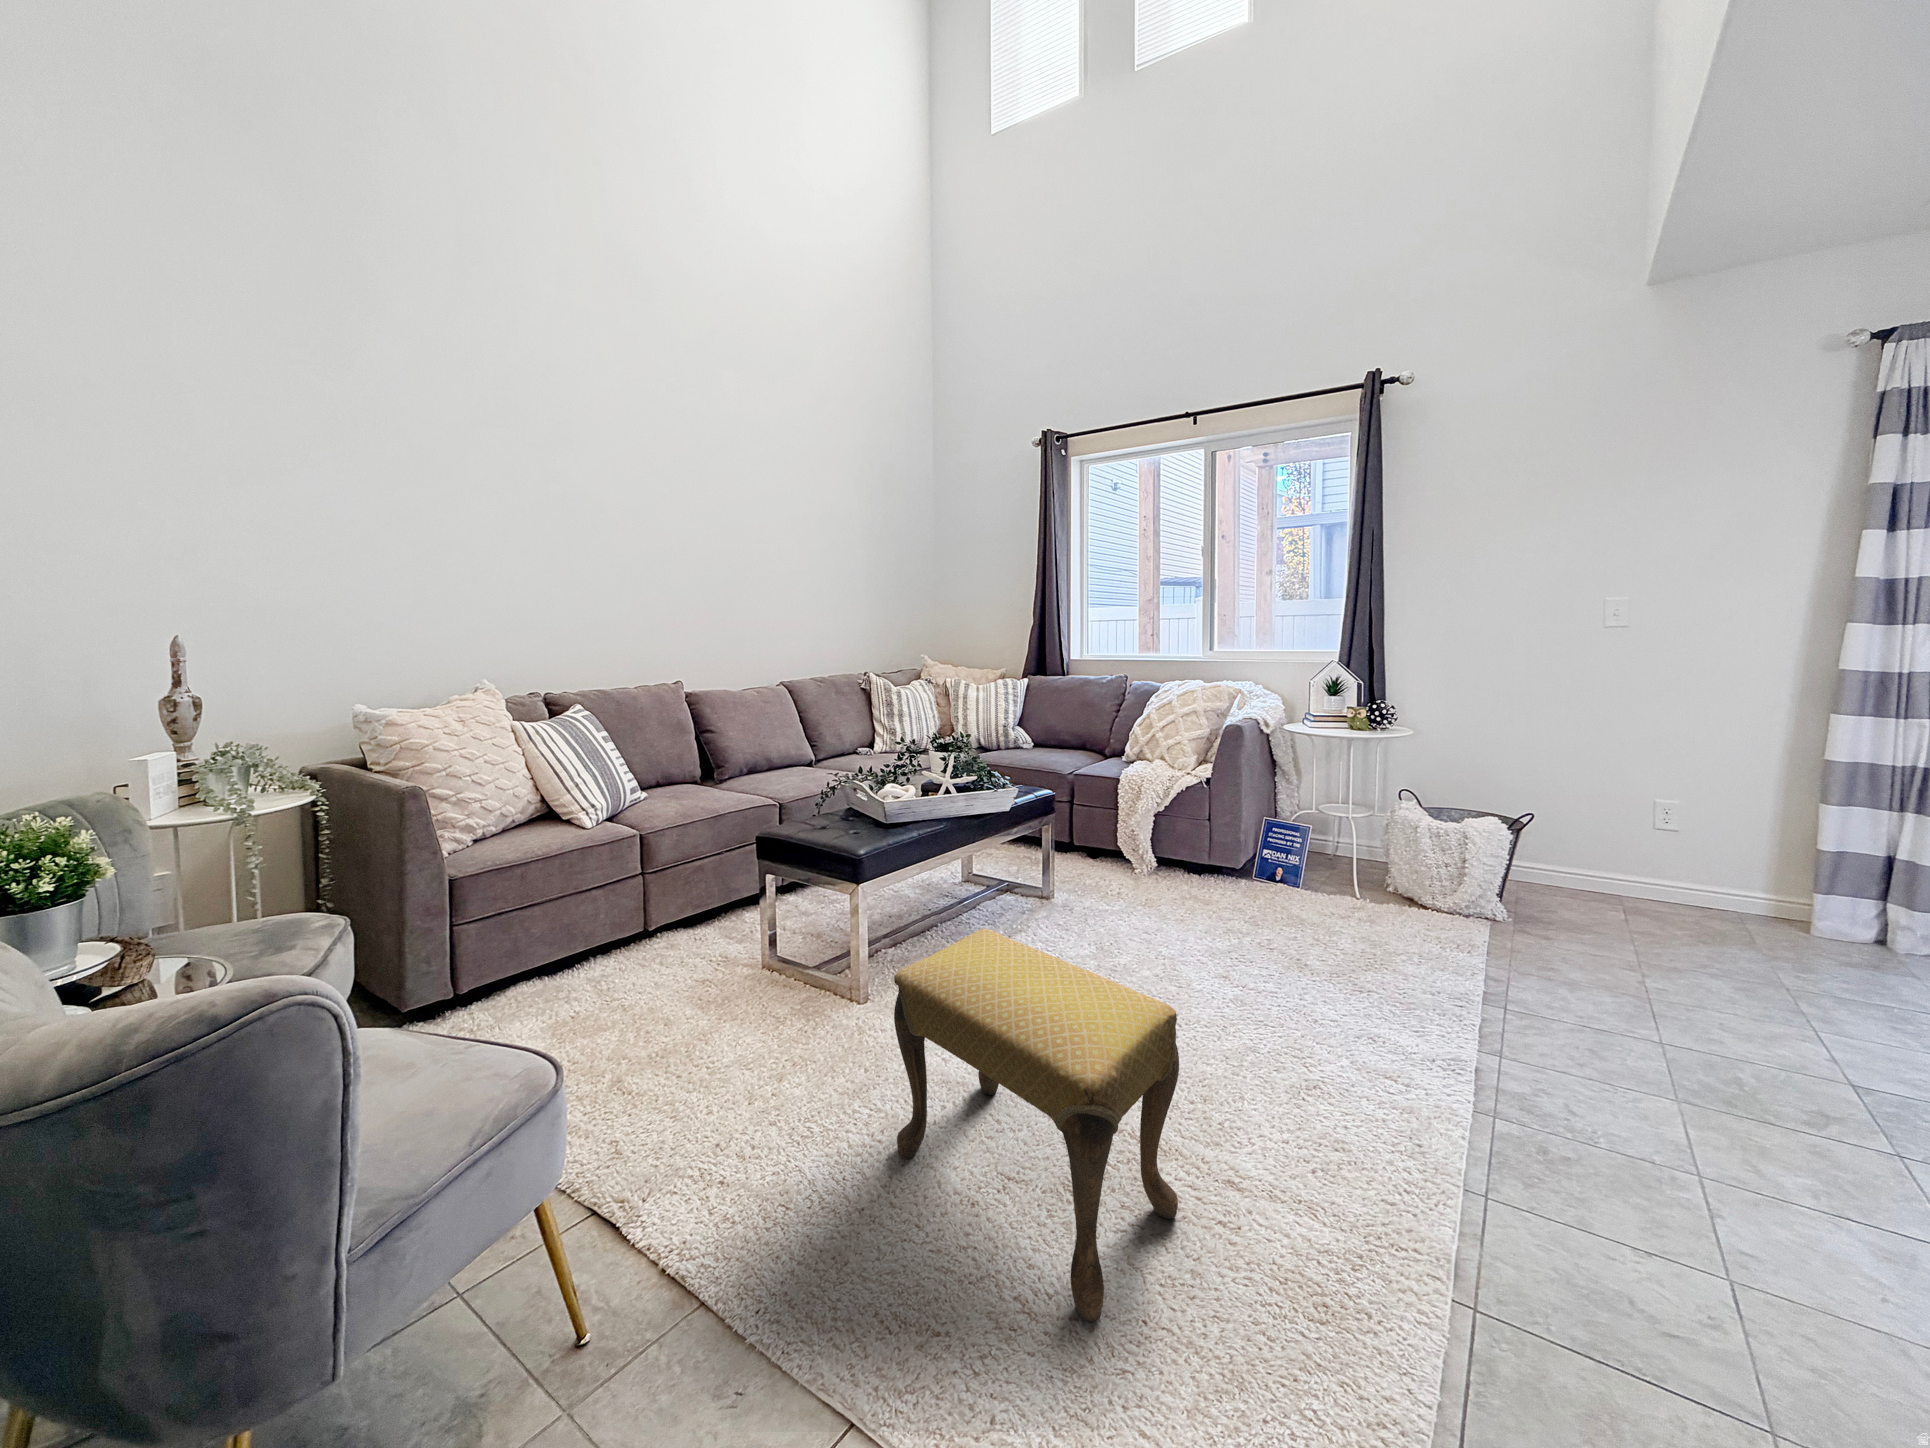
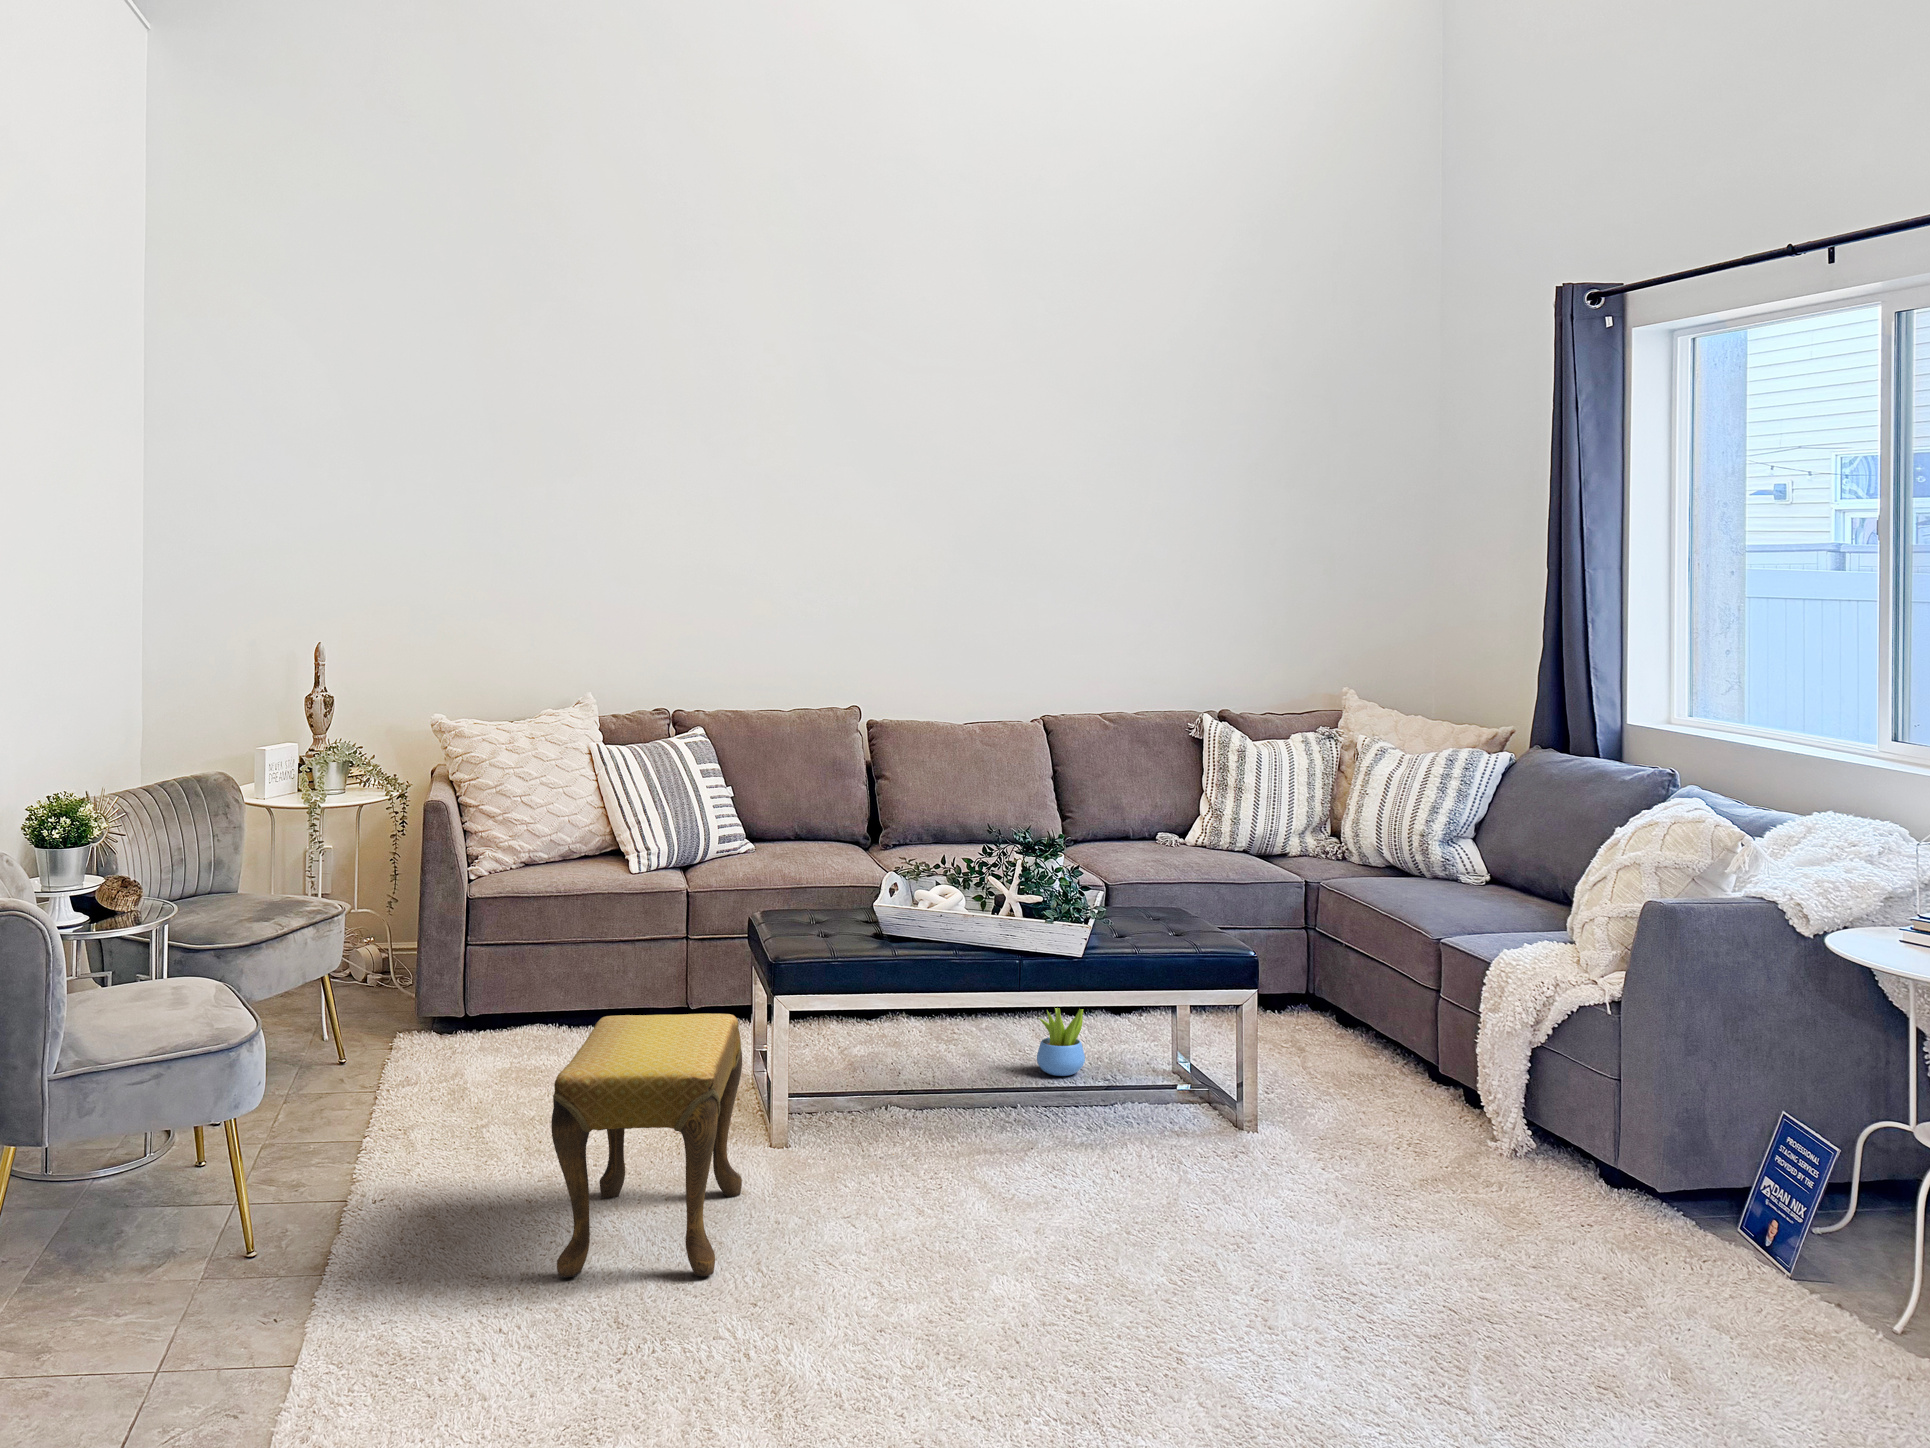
succulent plant: none [939,843,972,896] -> present [1037,1008,1085,1076]

